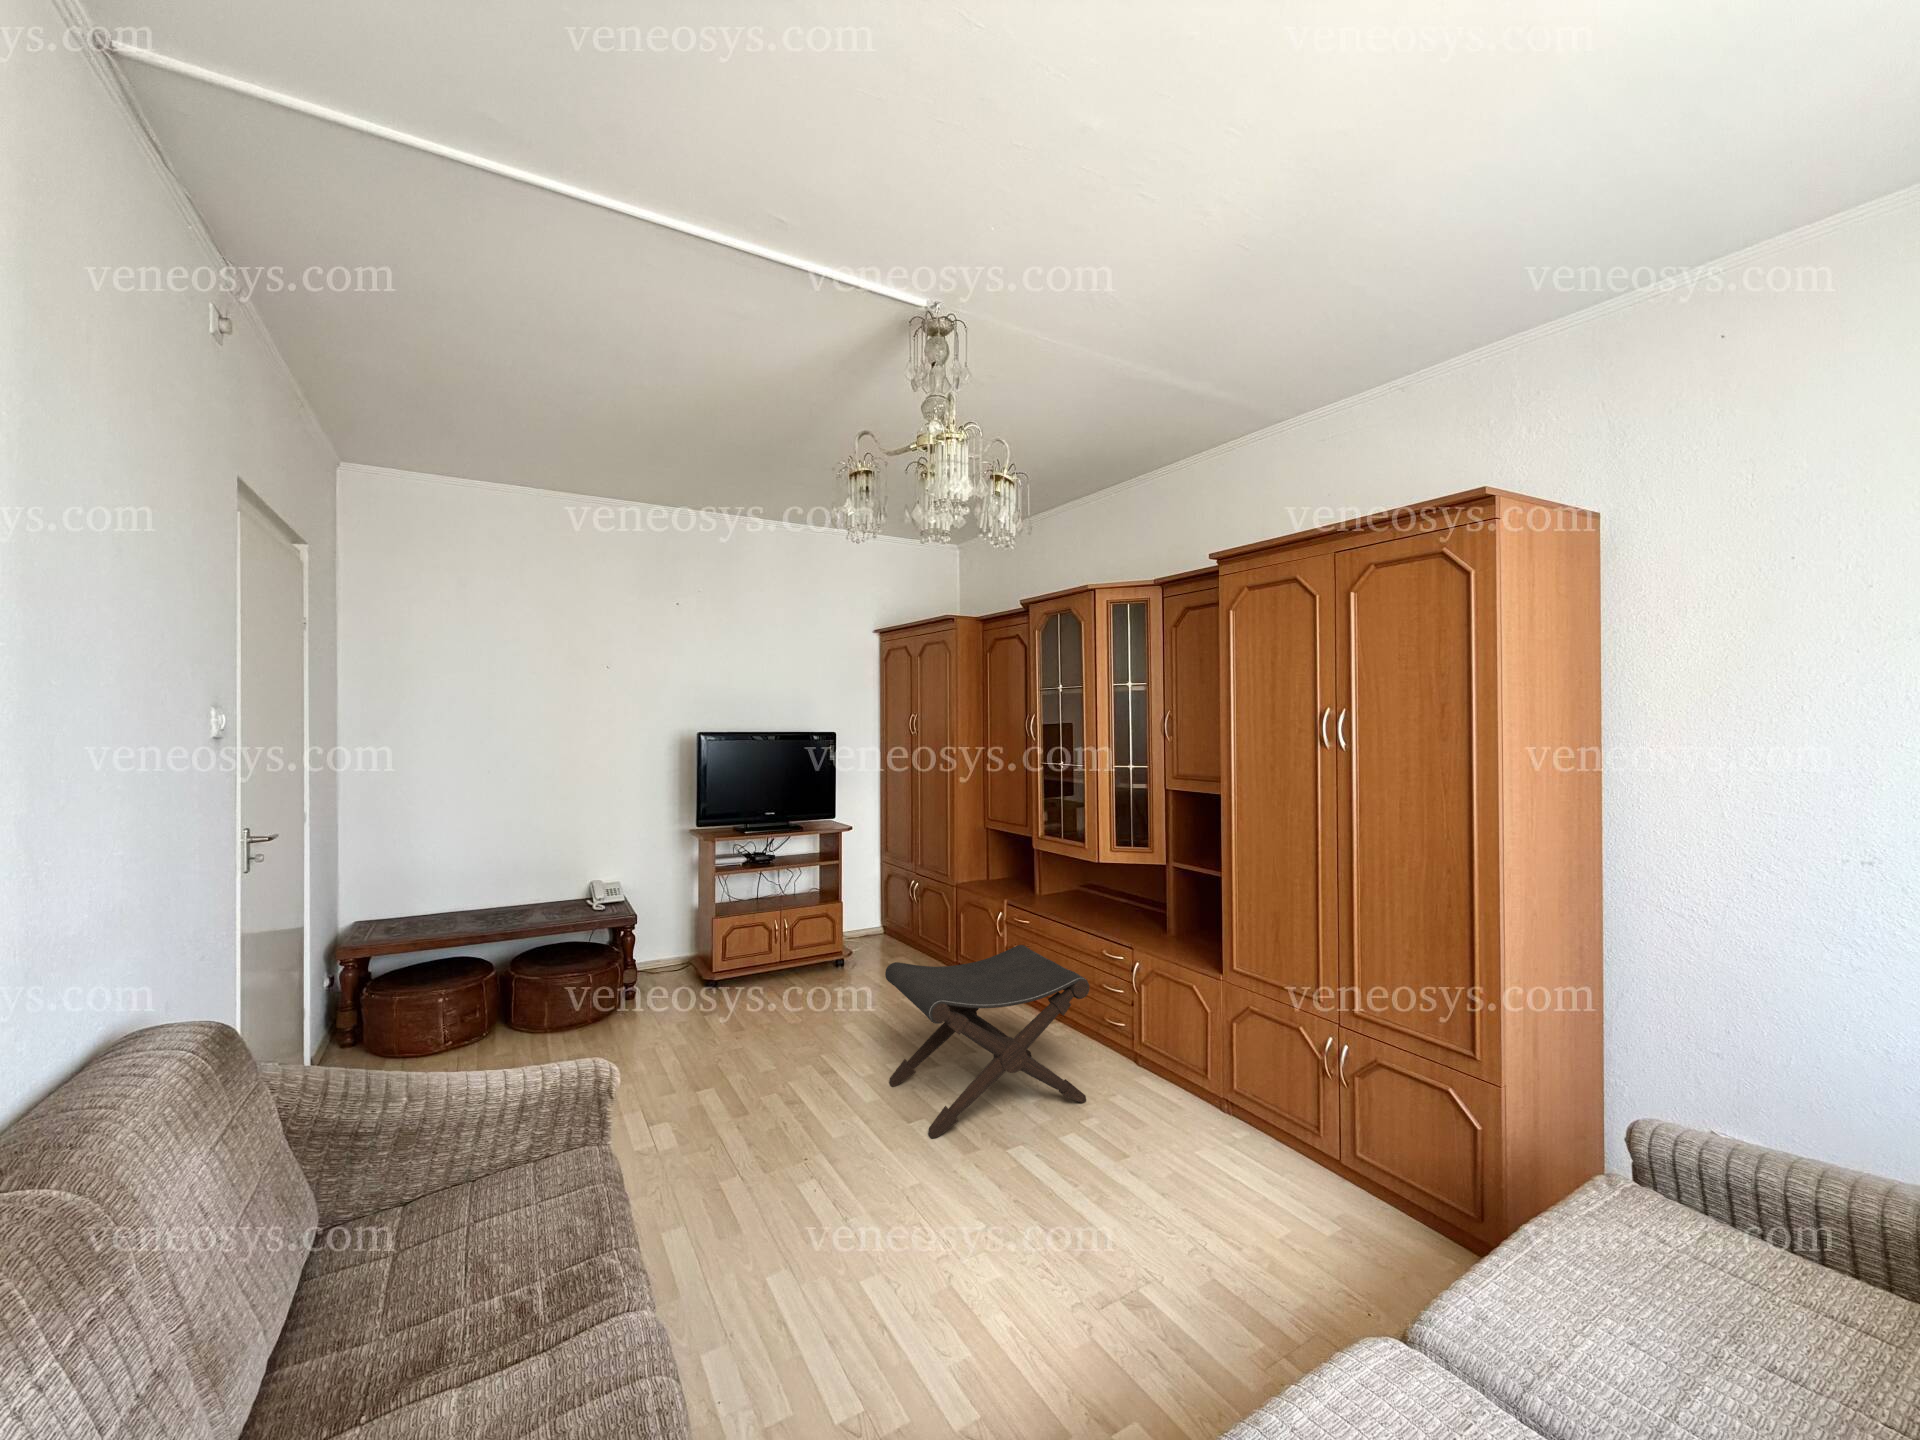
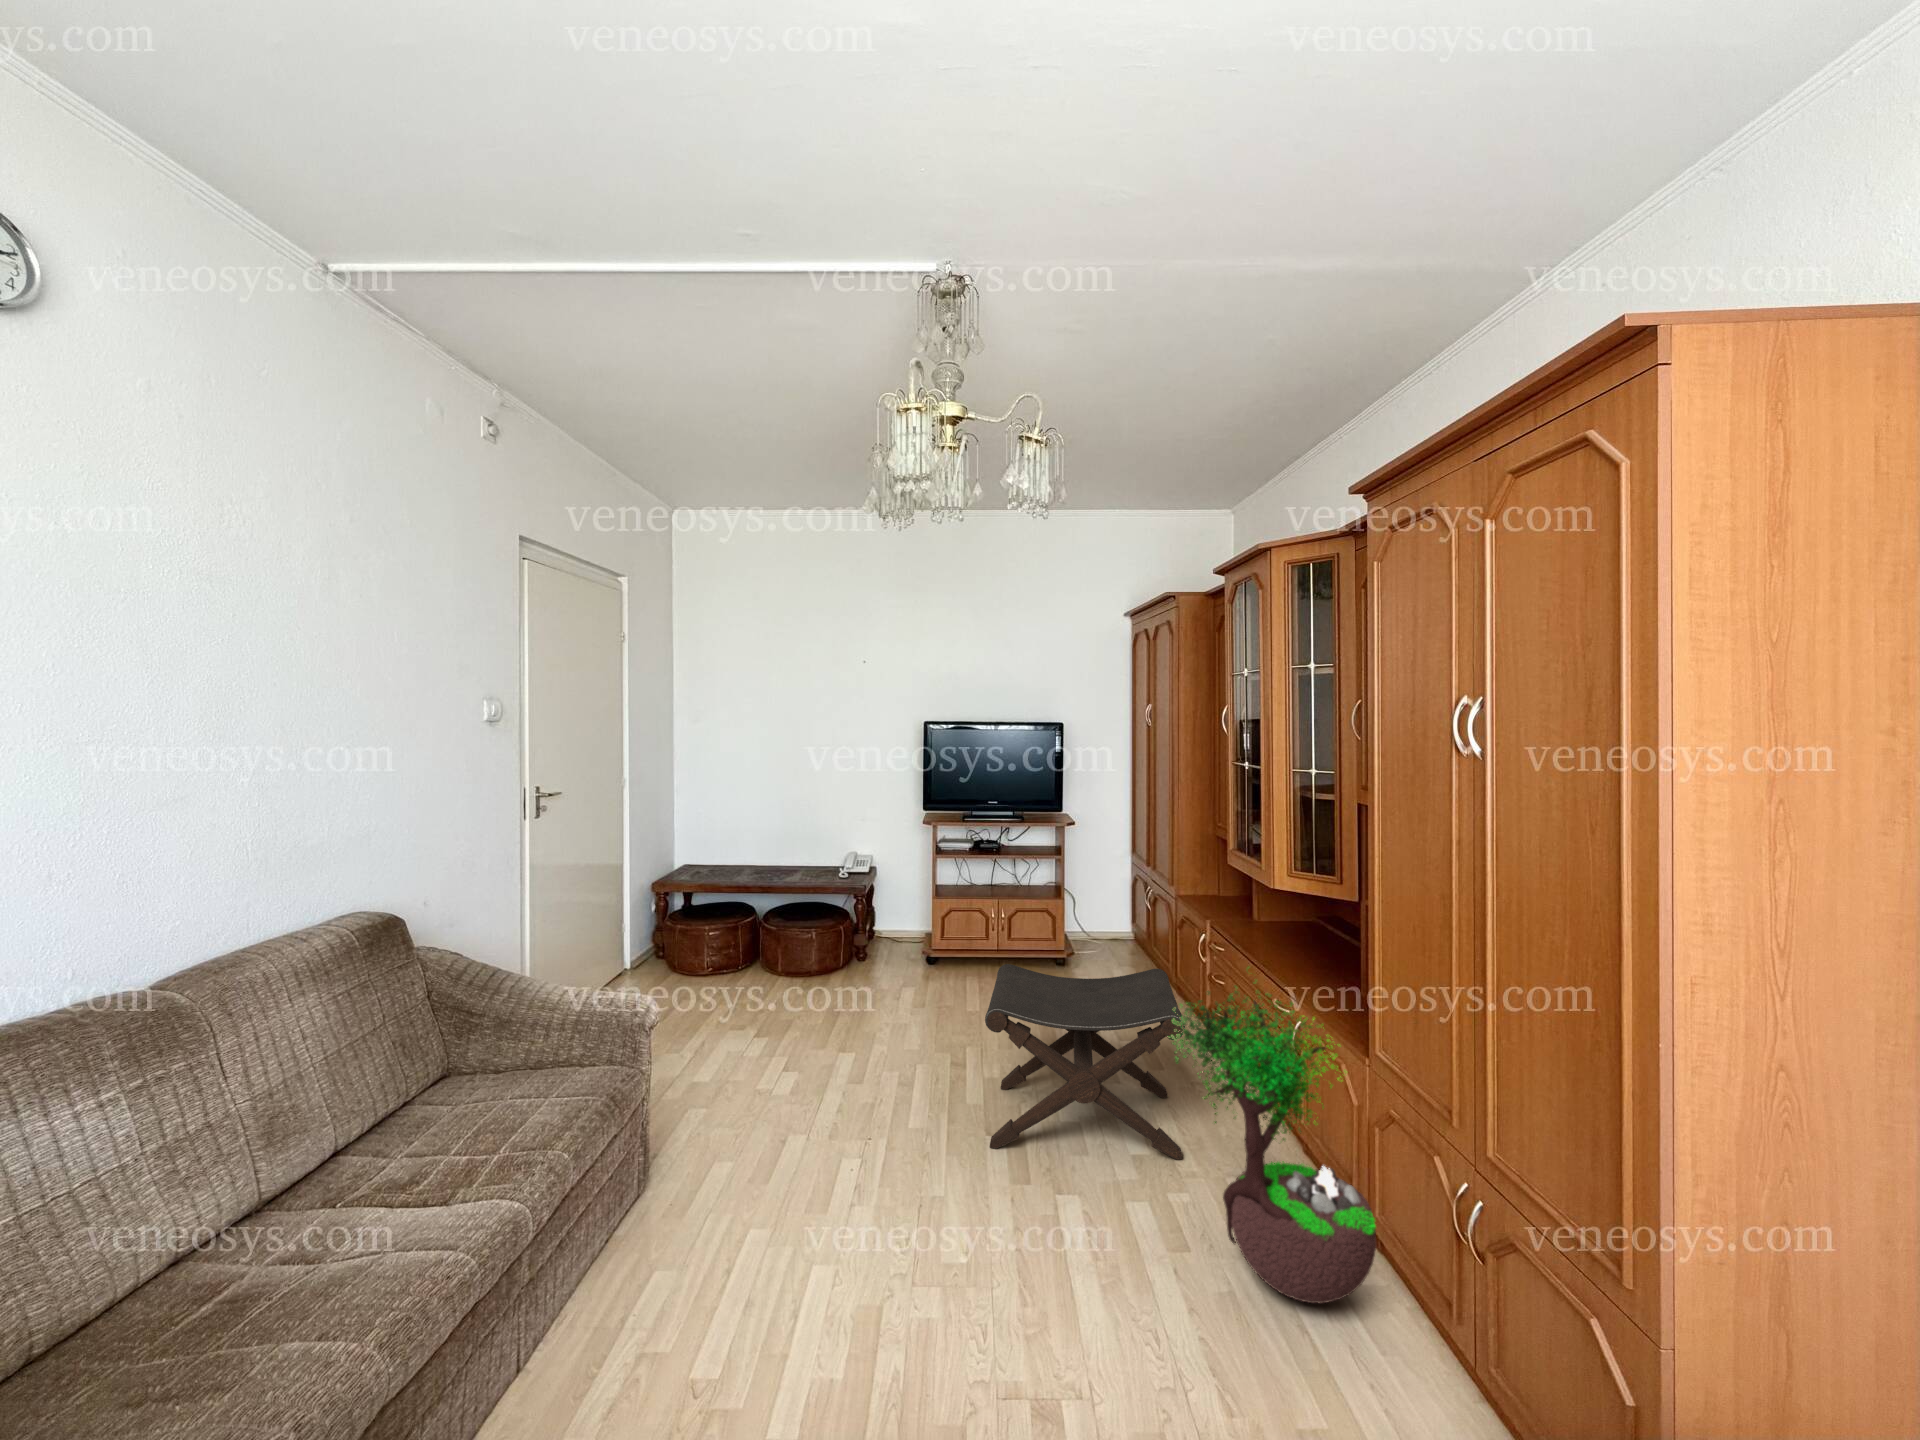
potted tree: none [1130,918,1298,1173] -> present [1168,967,1376,1303]

